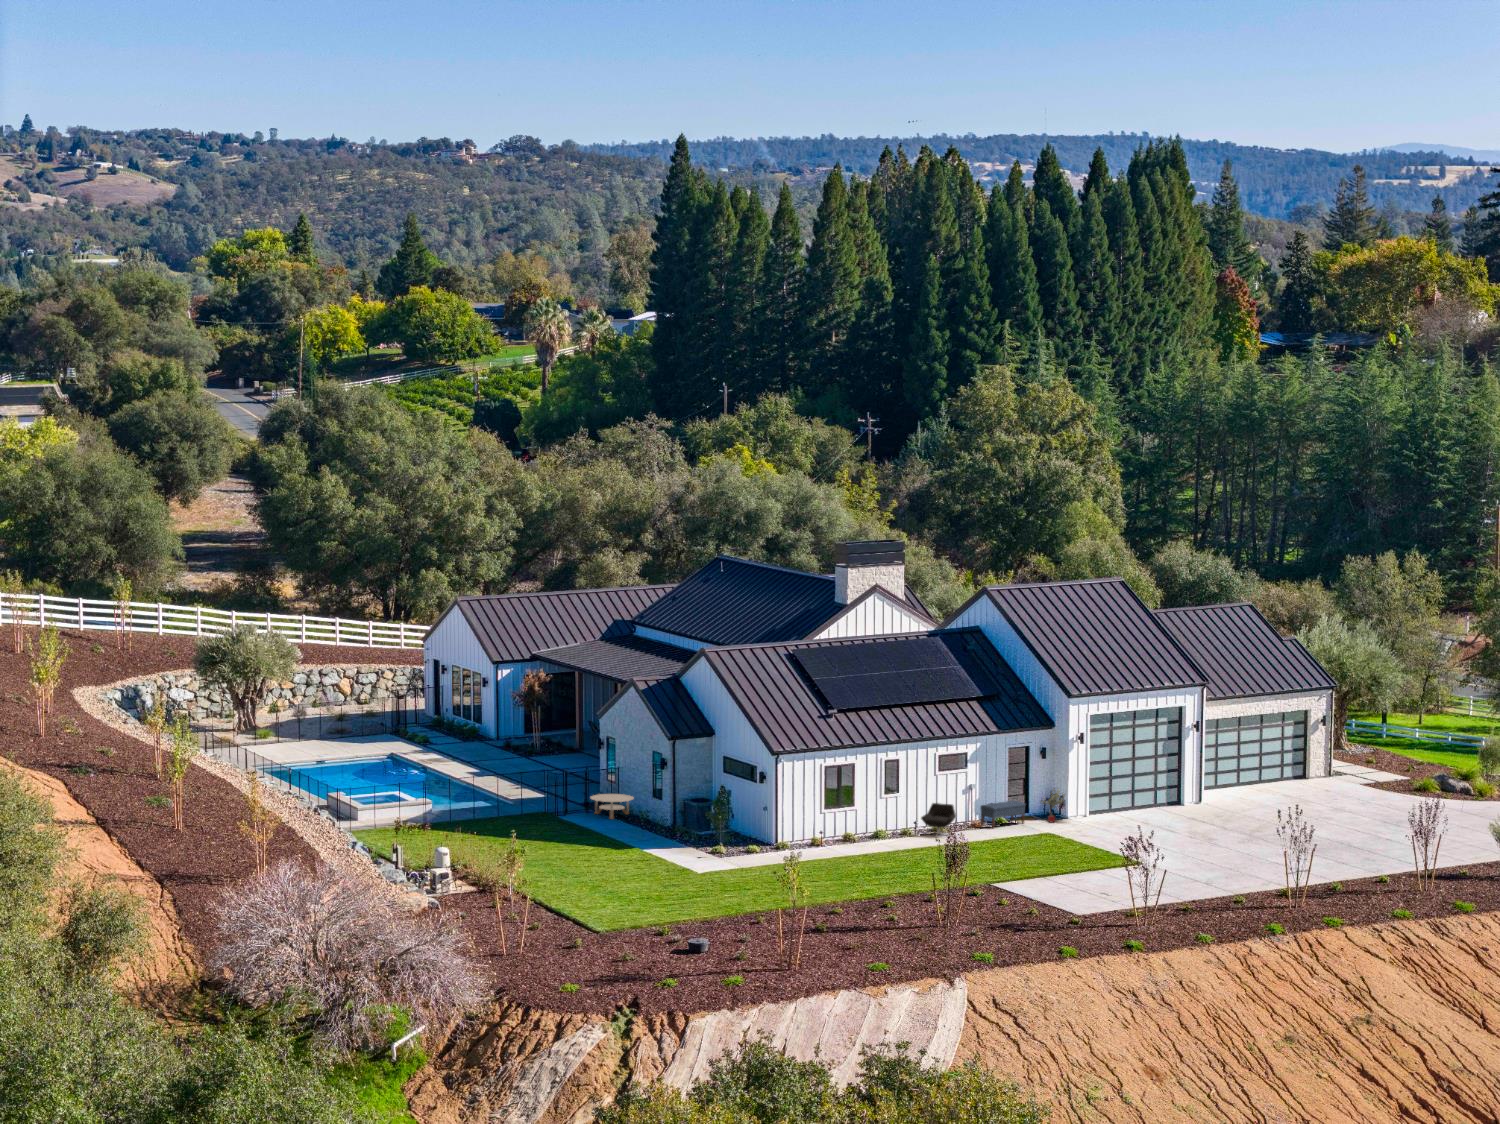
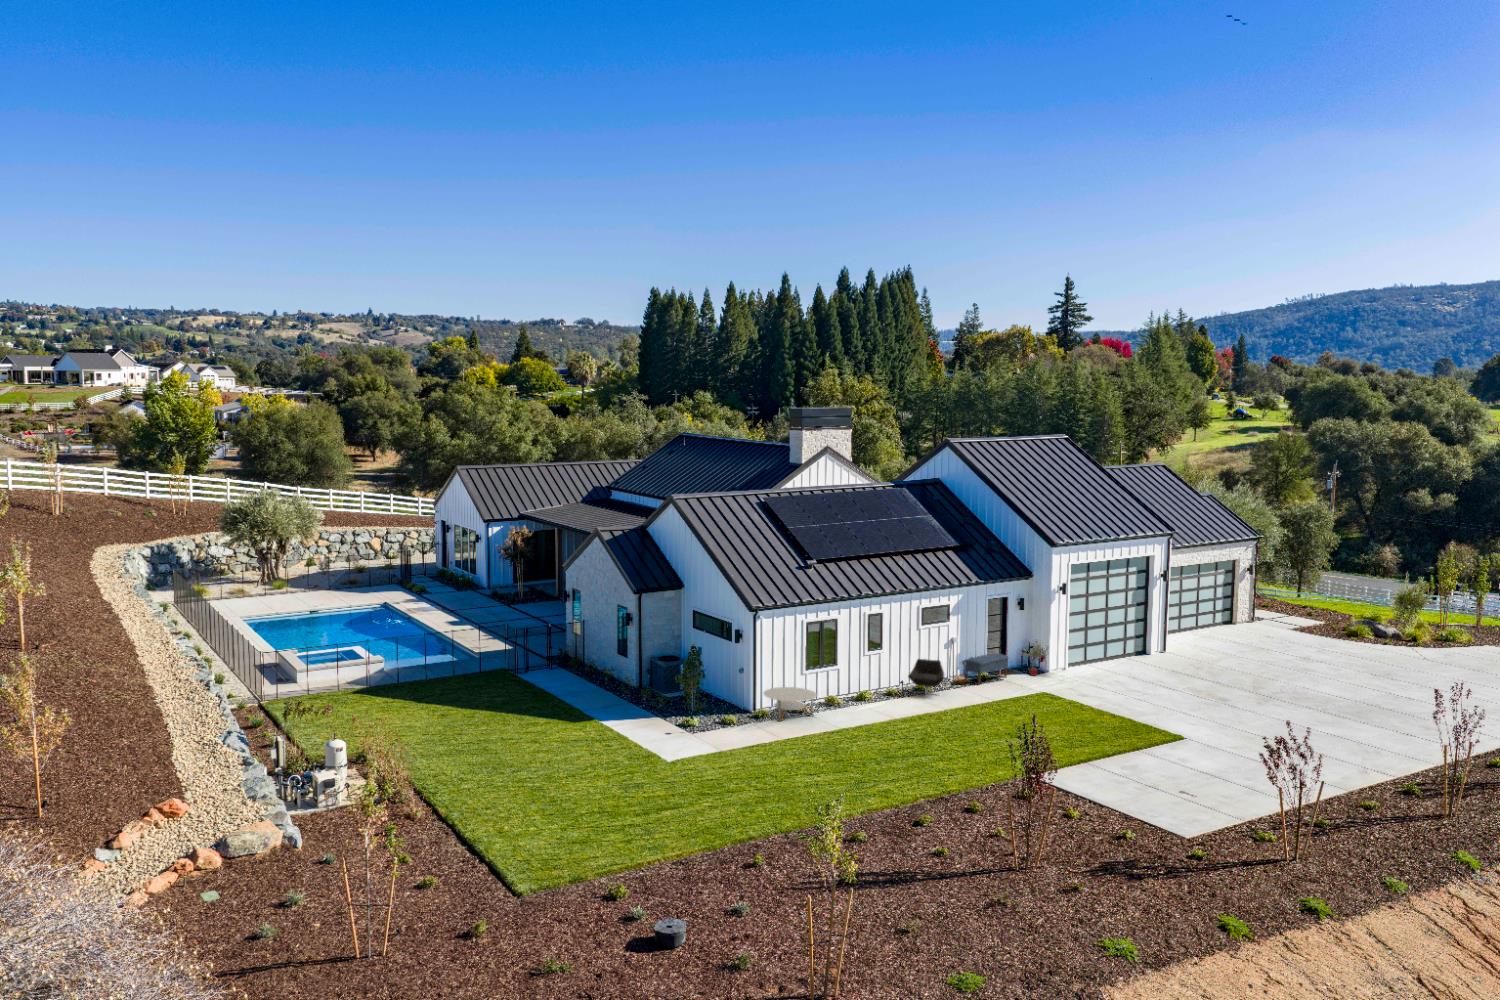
round table: present [590,794,634,819] -> present [764,687,817,721]

